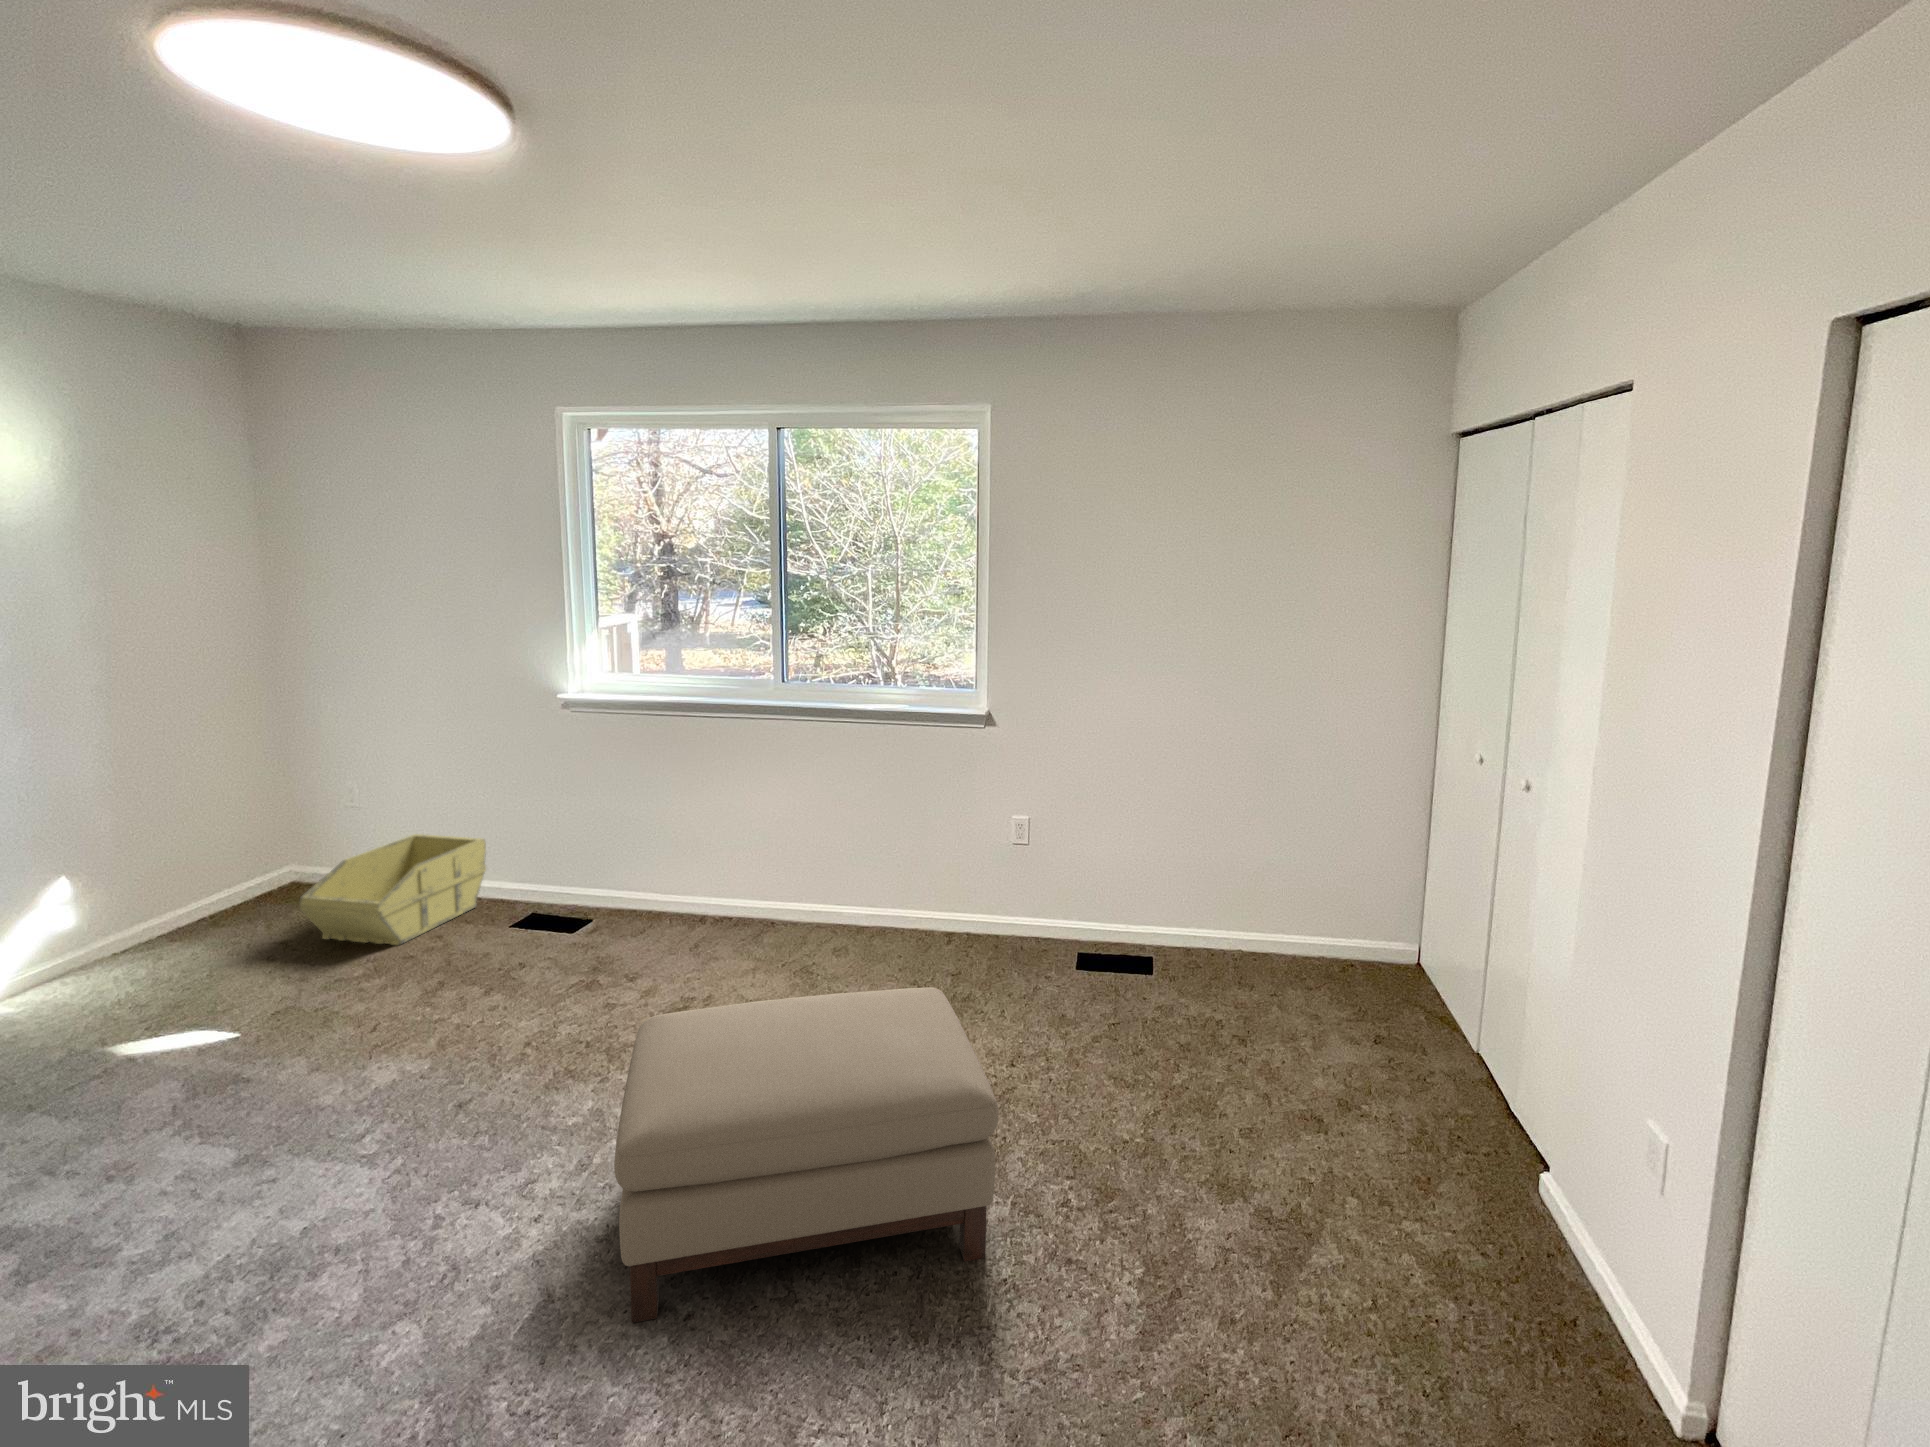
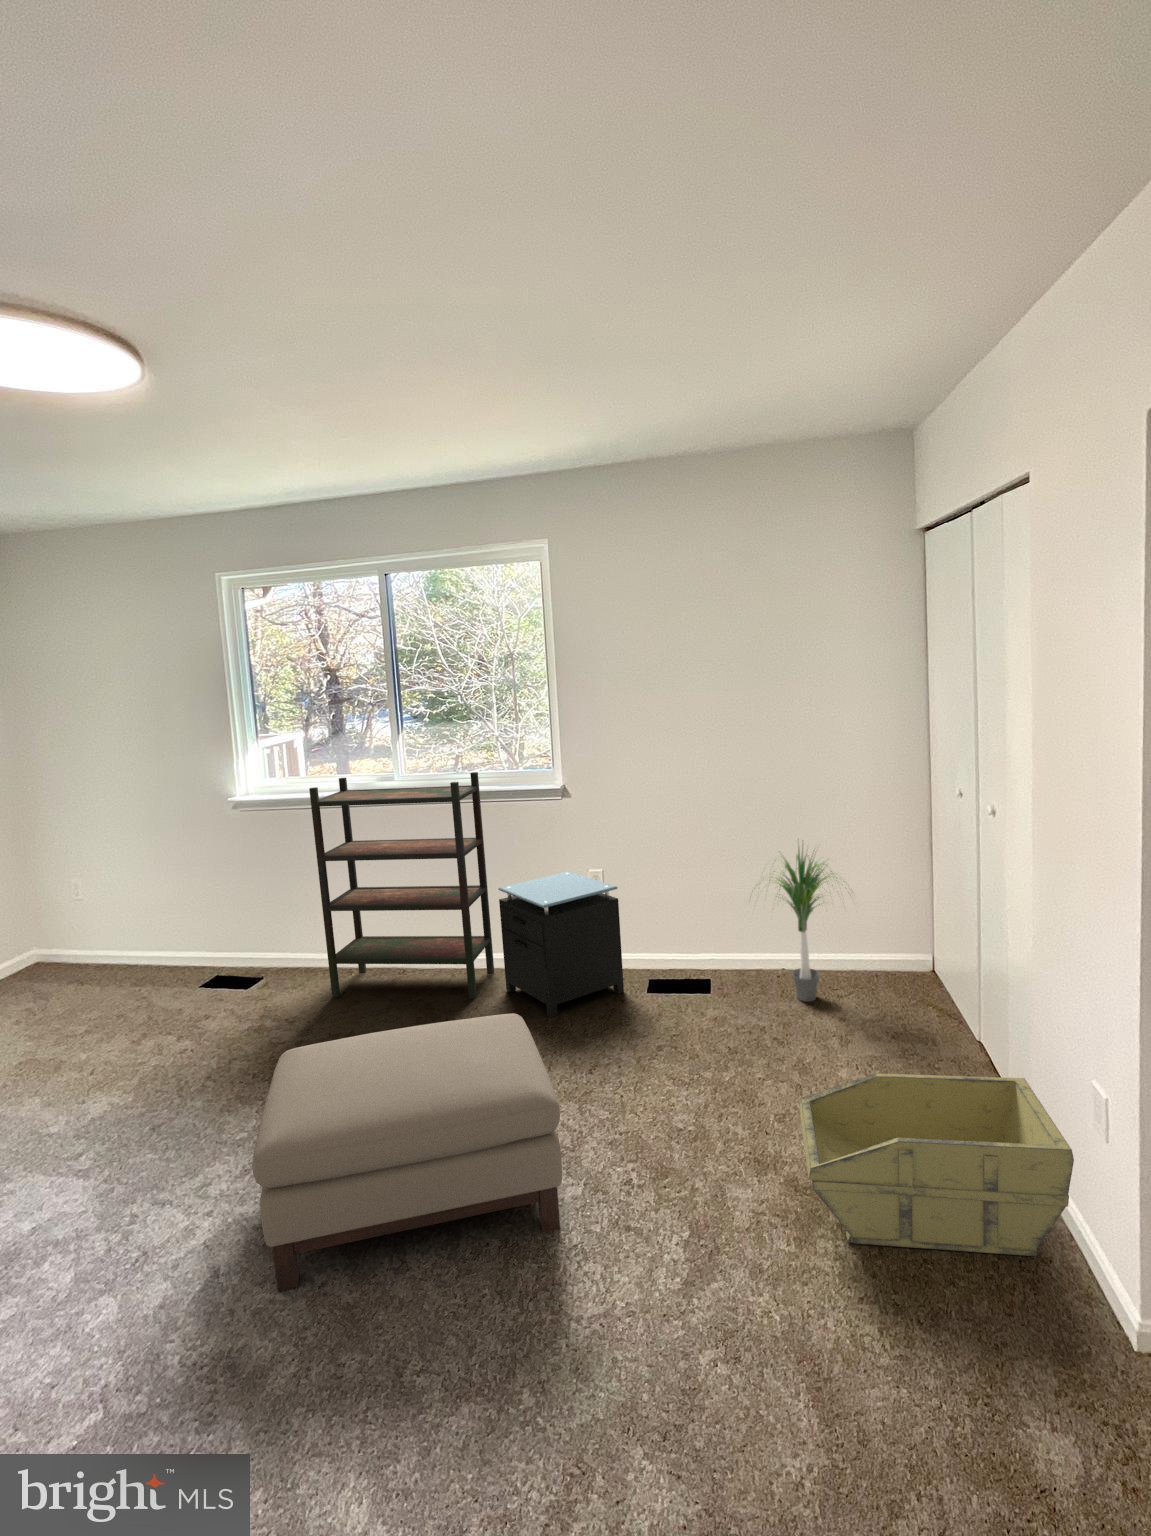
bookshelf: none [680,681,889,964] -> present [309,772,494,999]
potted plant: none [1203,791,1338,993] -> present [763,849,837,1002]
nightstand: none [903,816,1051,993] -> present [498,871,624,1017]
storage bin: present [299,834,486,946] -> present [799,1073,1074,1256]

